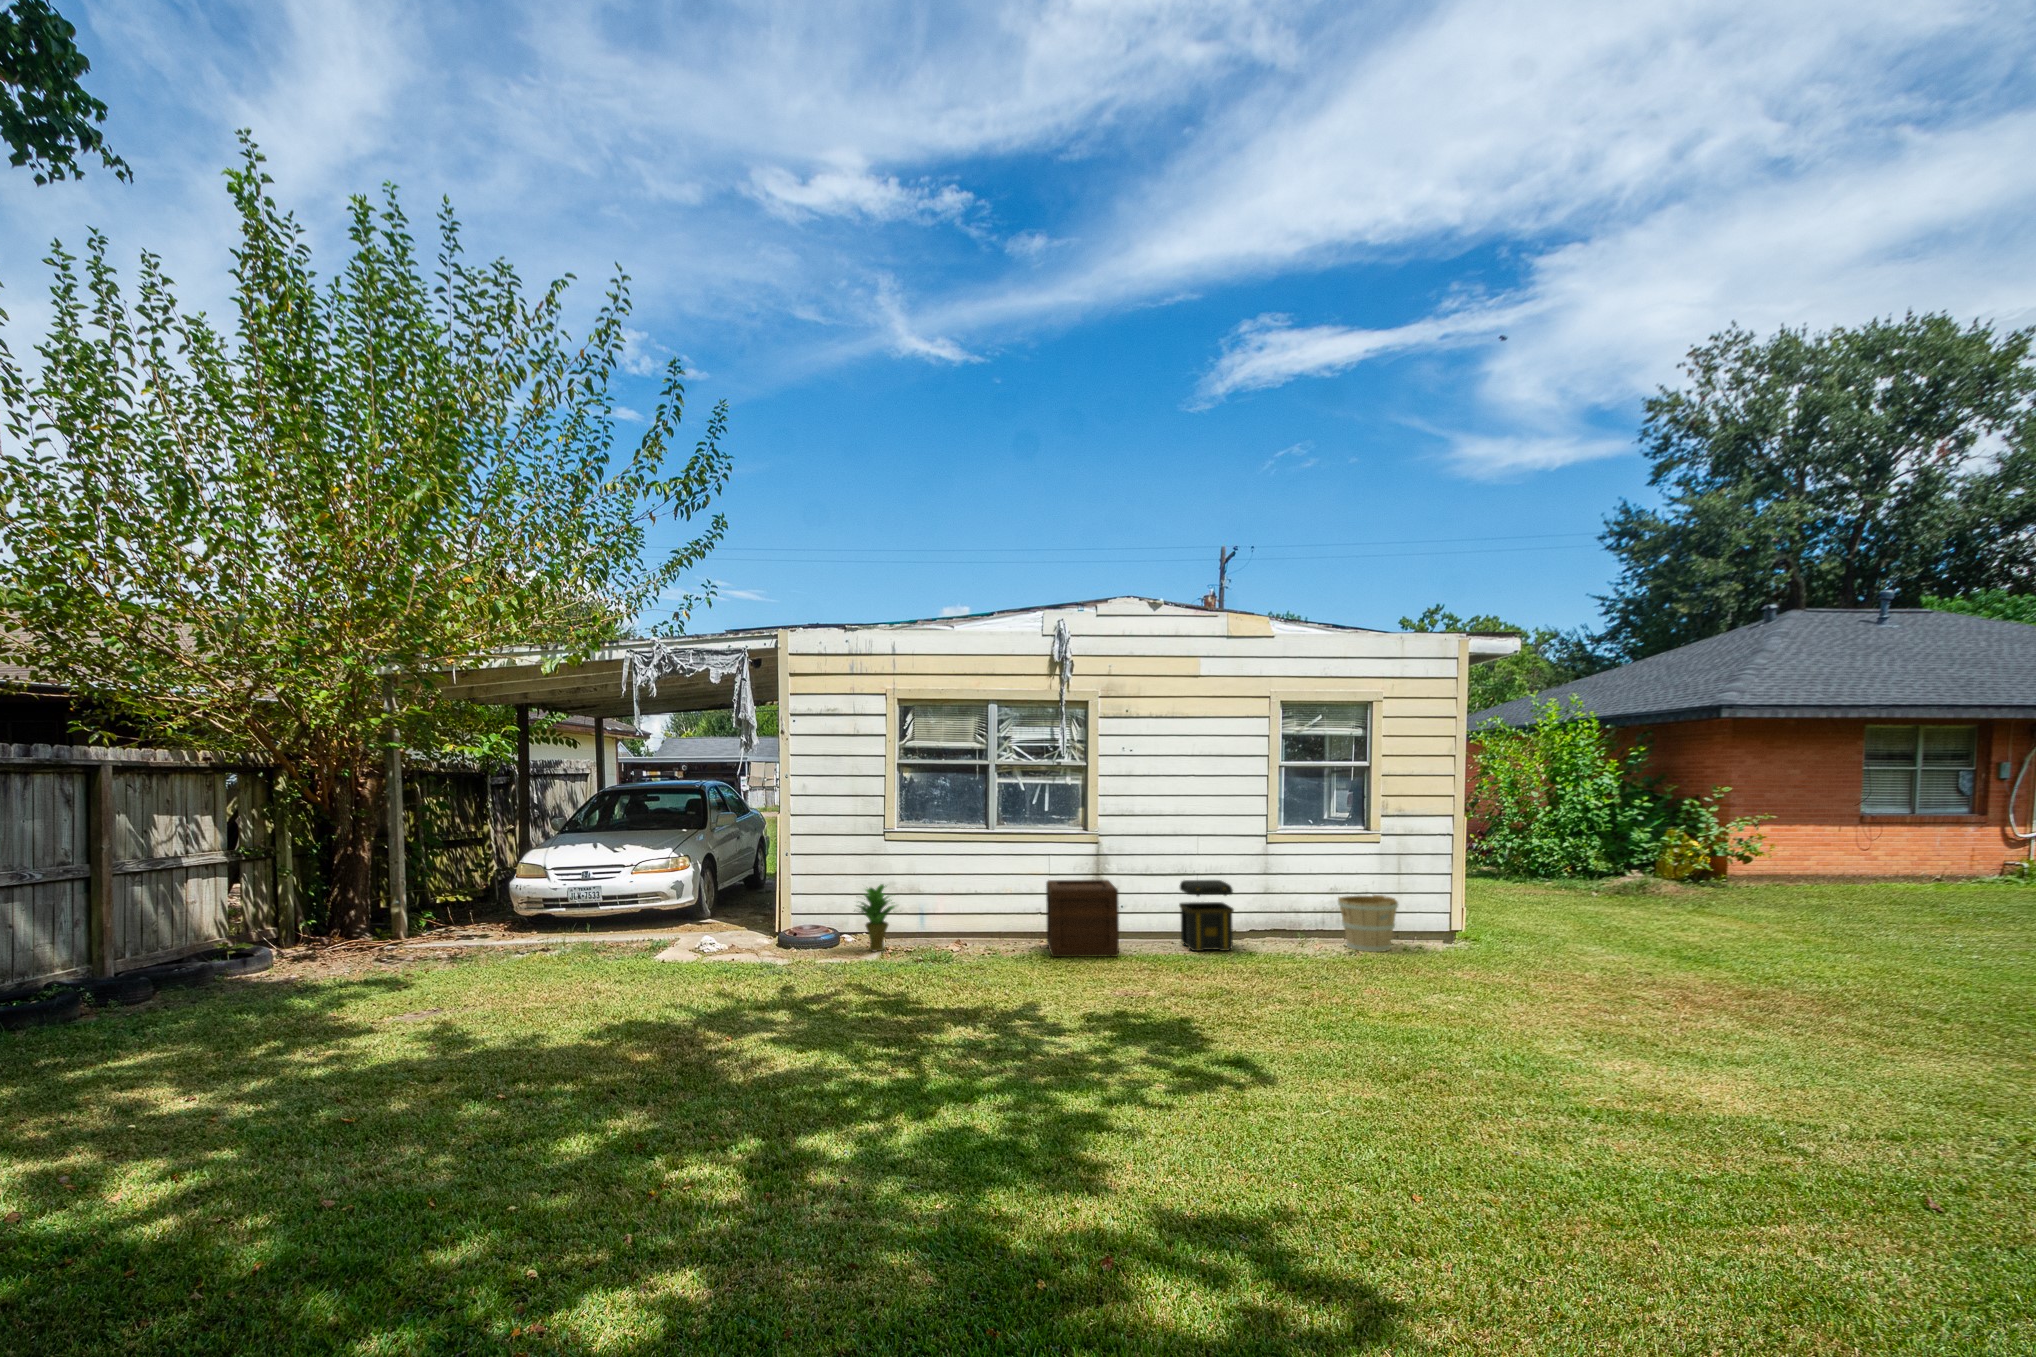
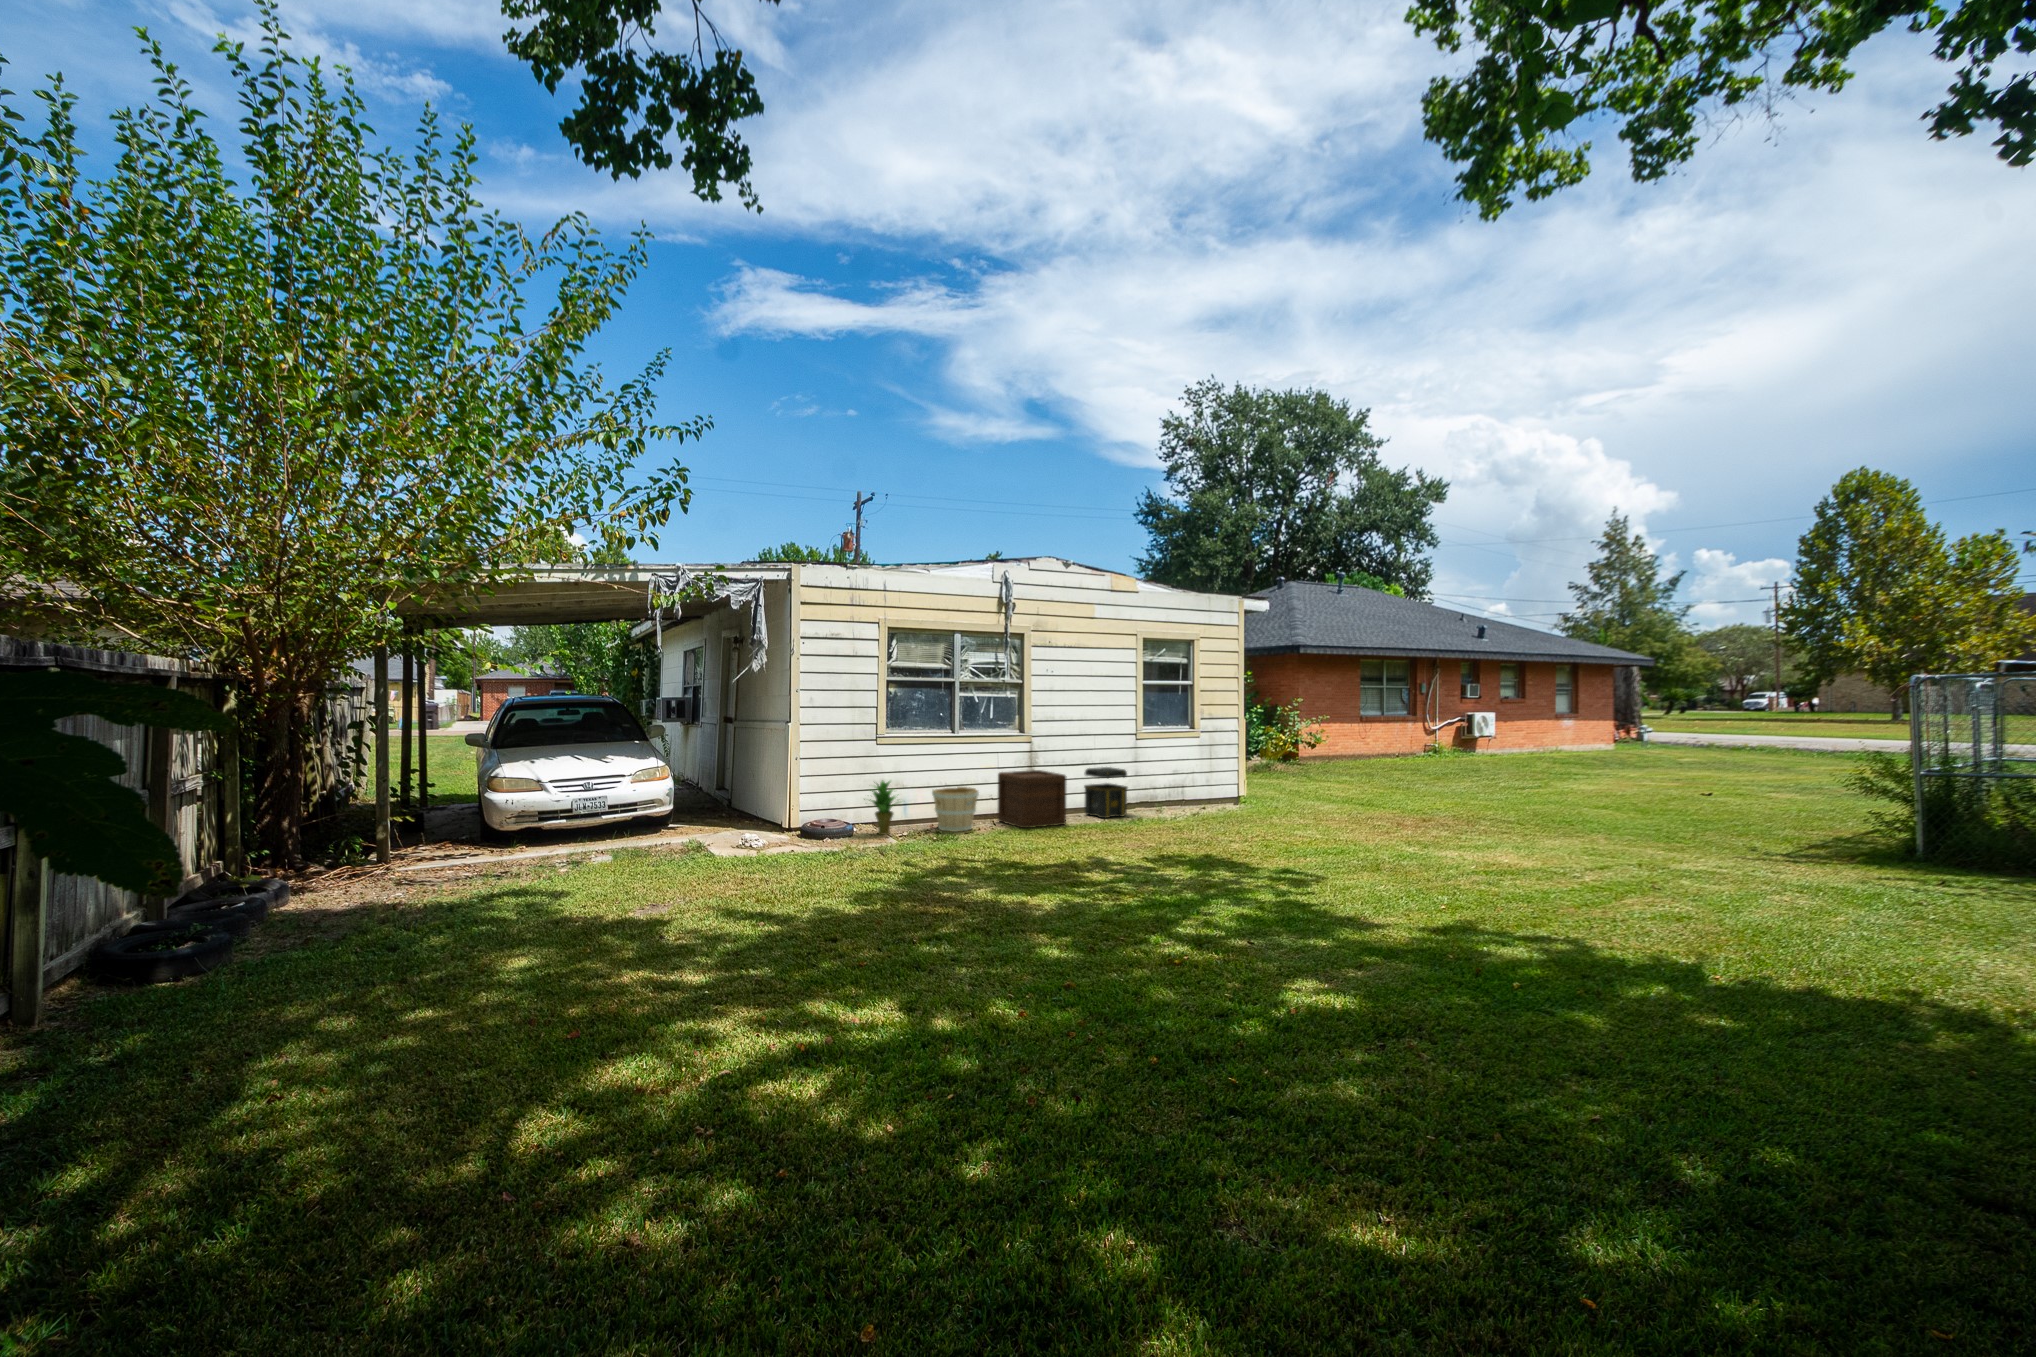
wooden bucket: present [1338,895,1398,952] -> present [932,787,979,832]

